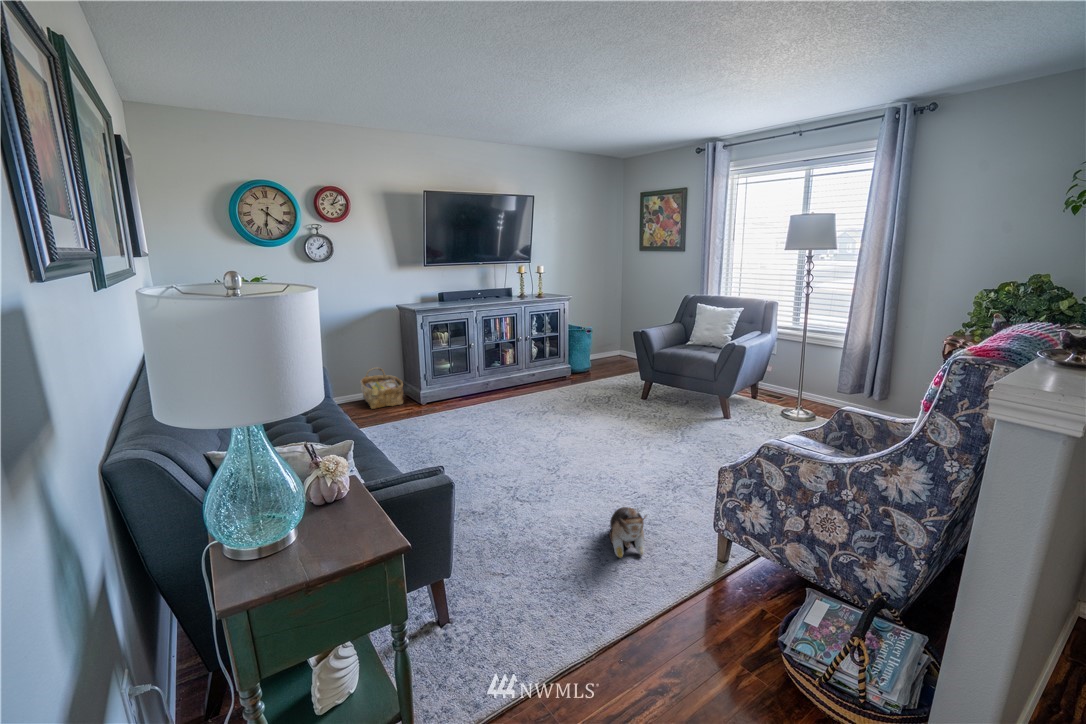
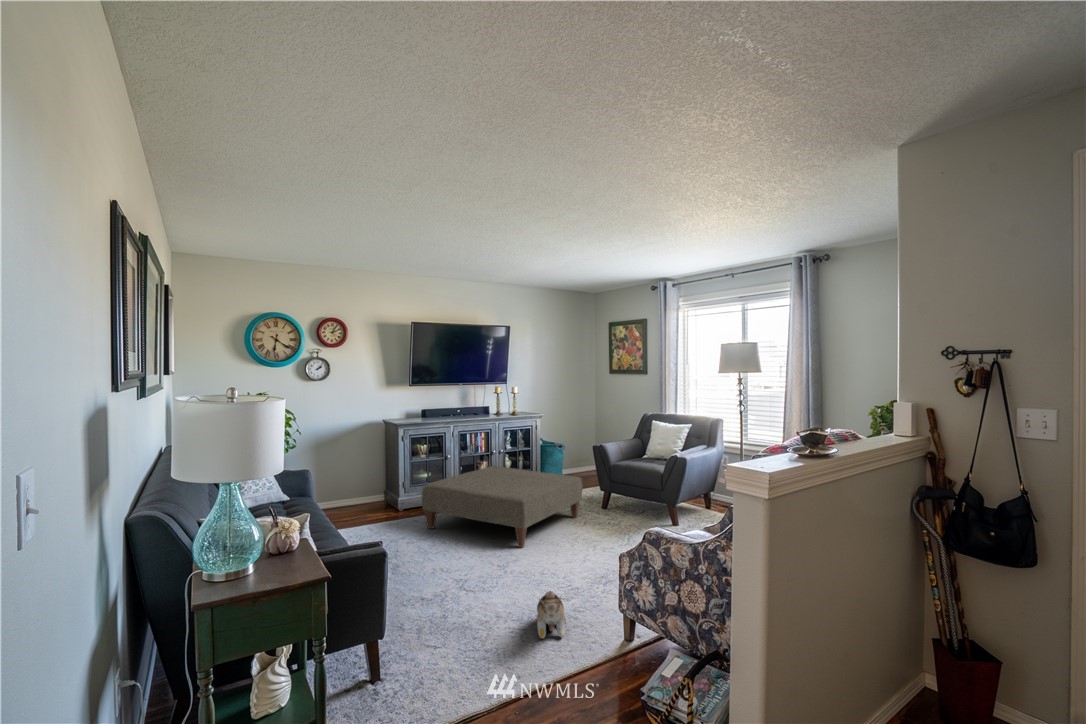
ottoman: none [451,354,622,444] -> present [422,466,582,548]
woven basket: present [361,368,403,409] -> none [342,476,381,515]

